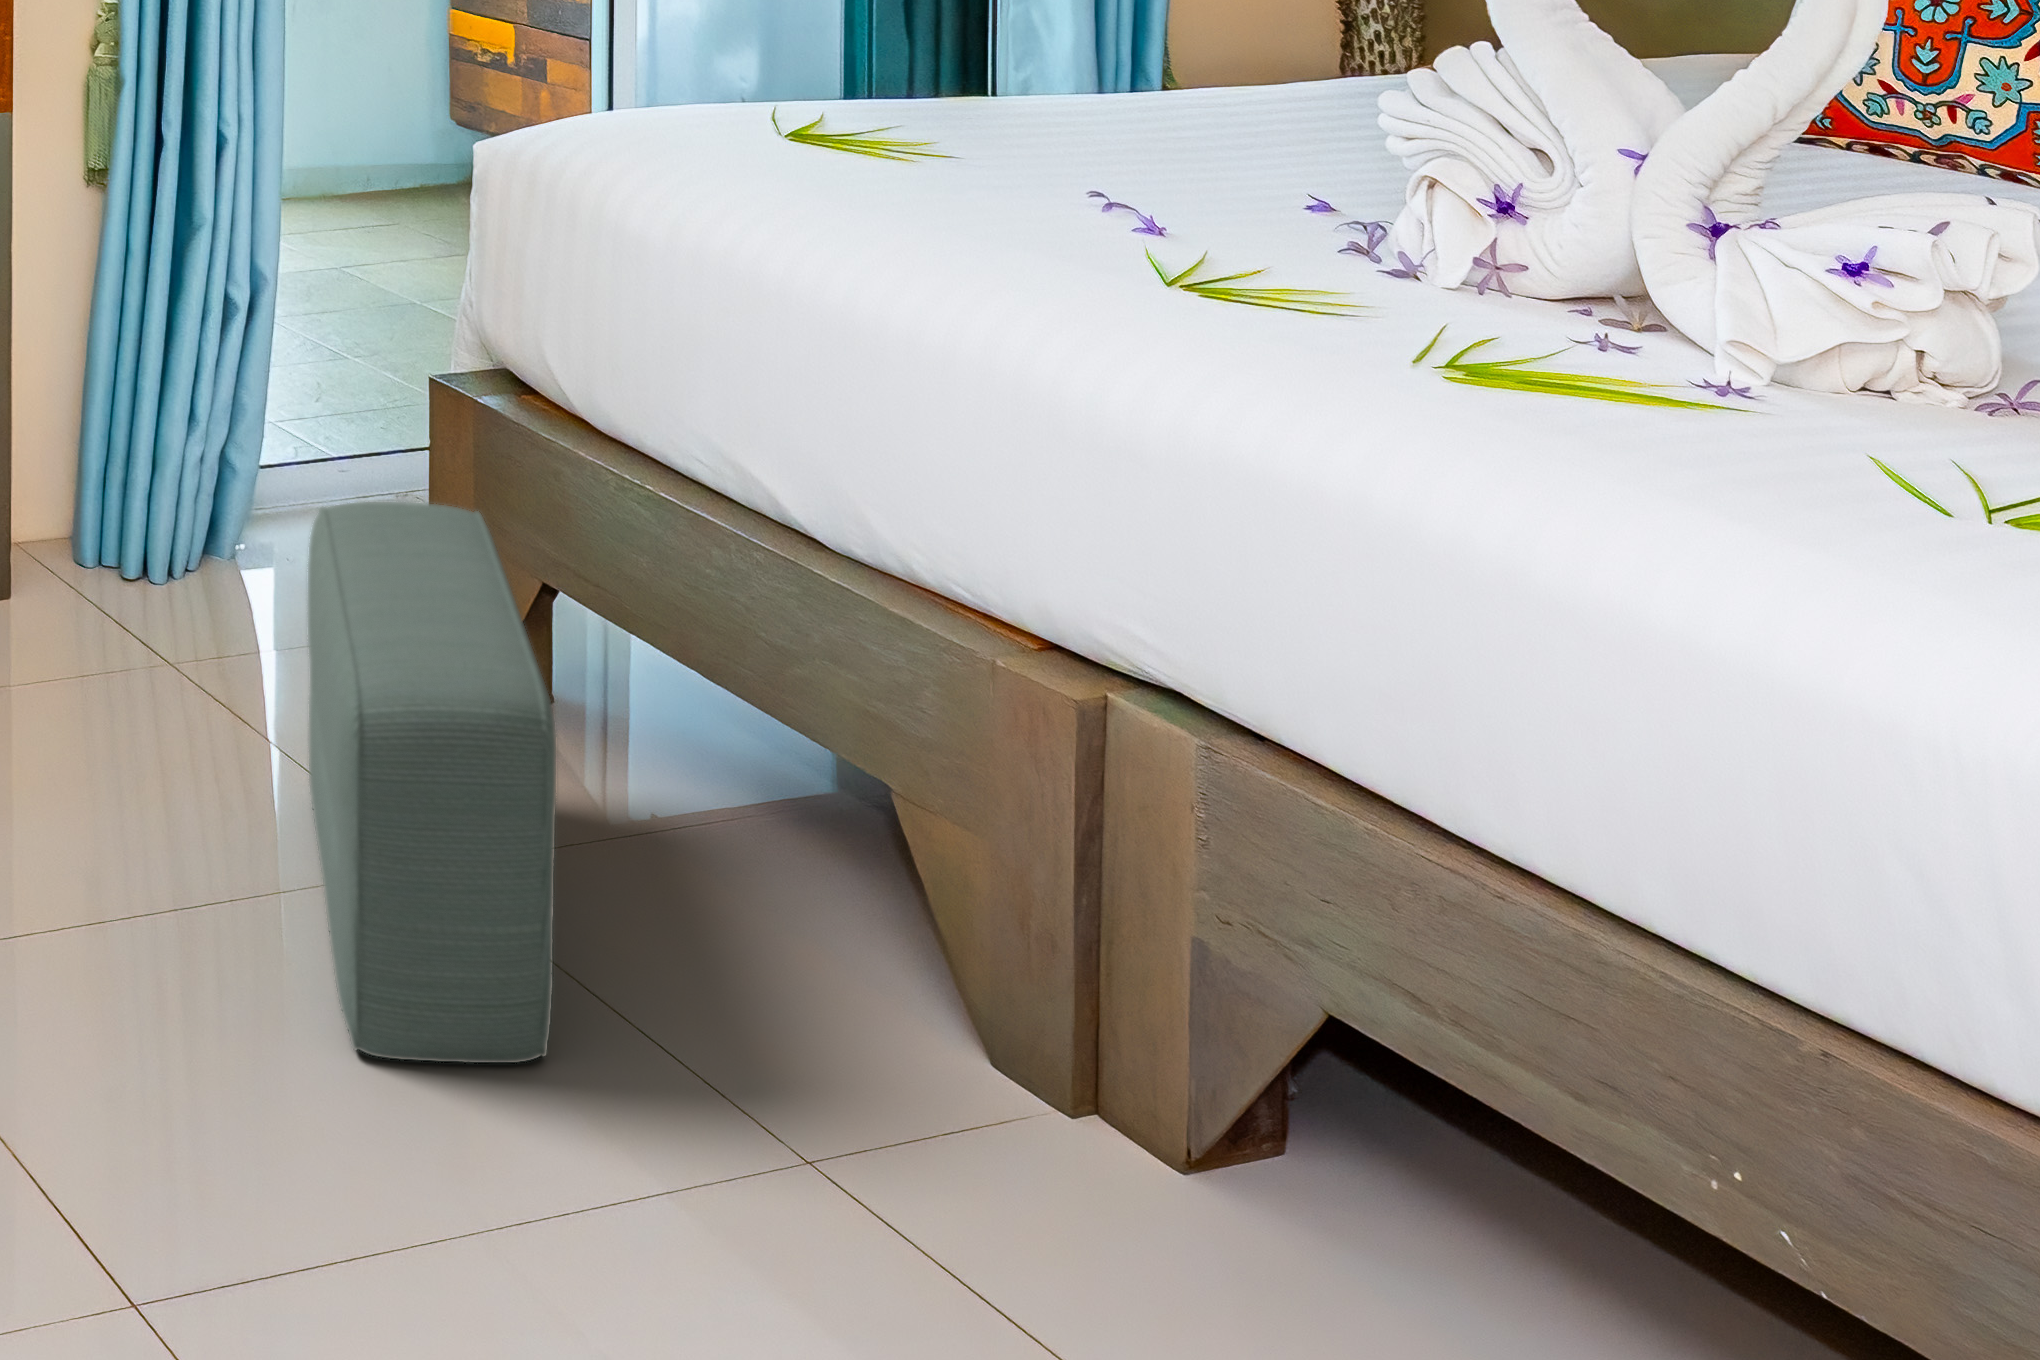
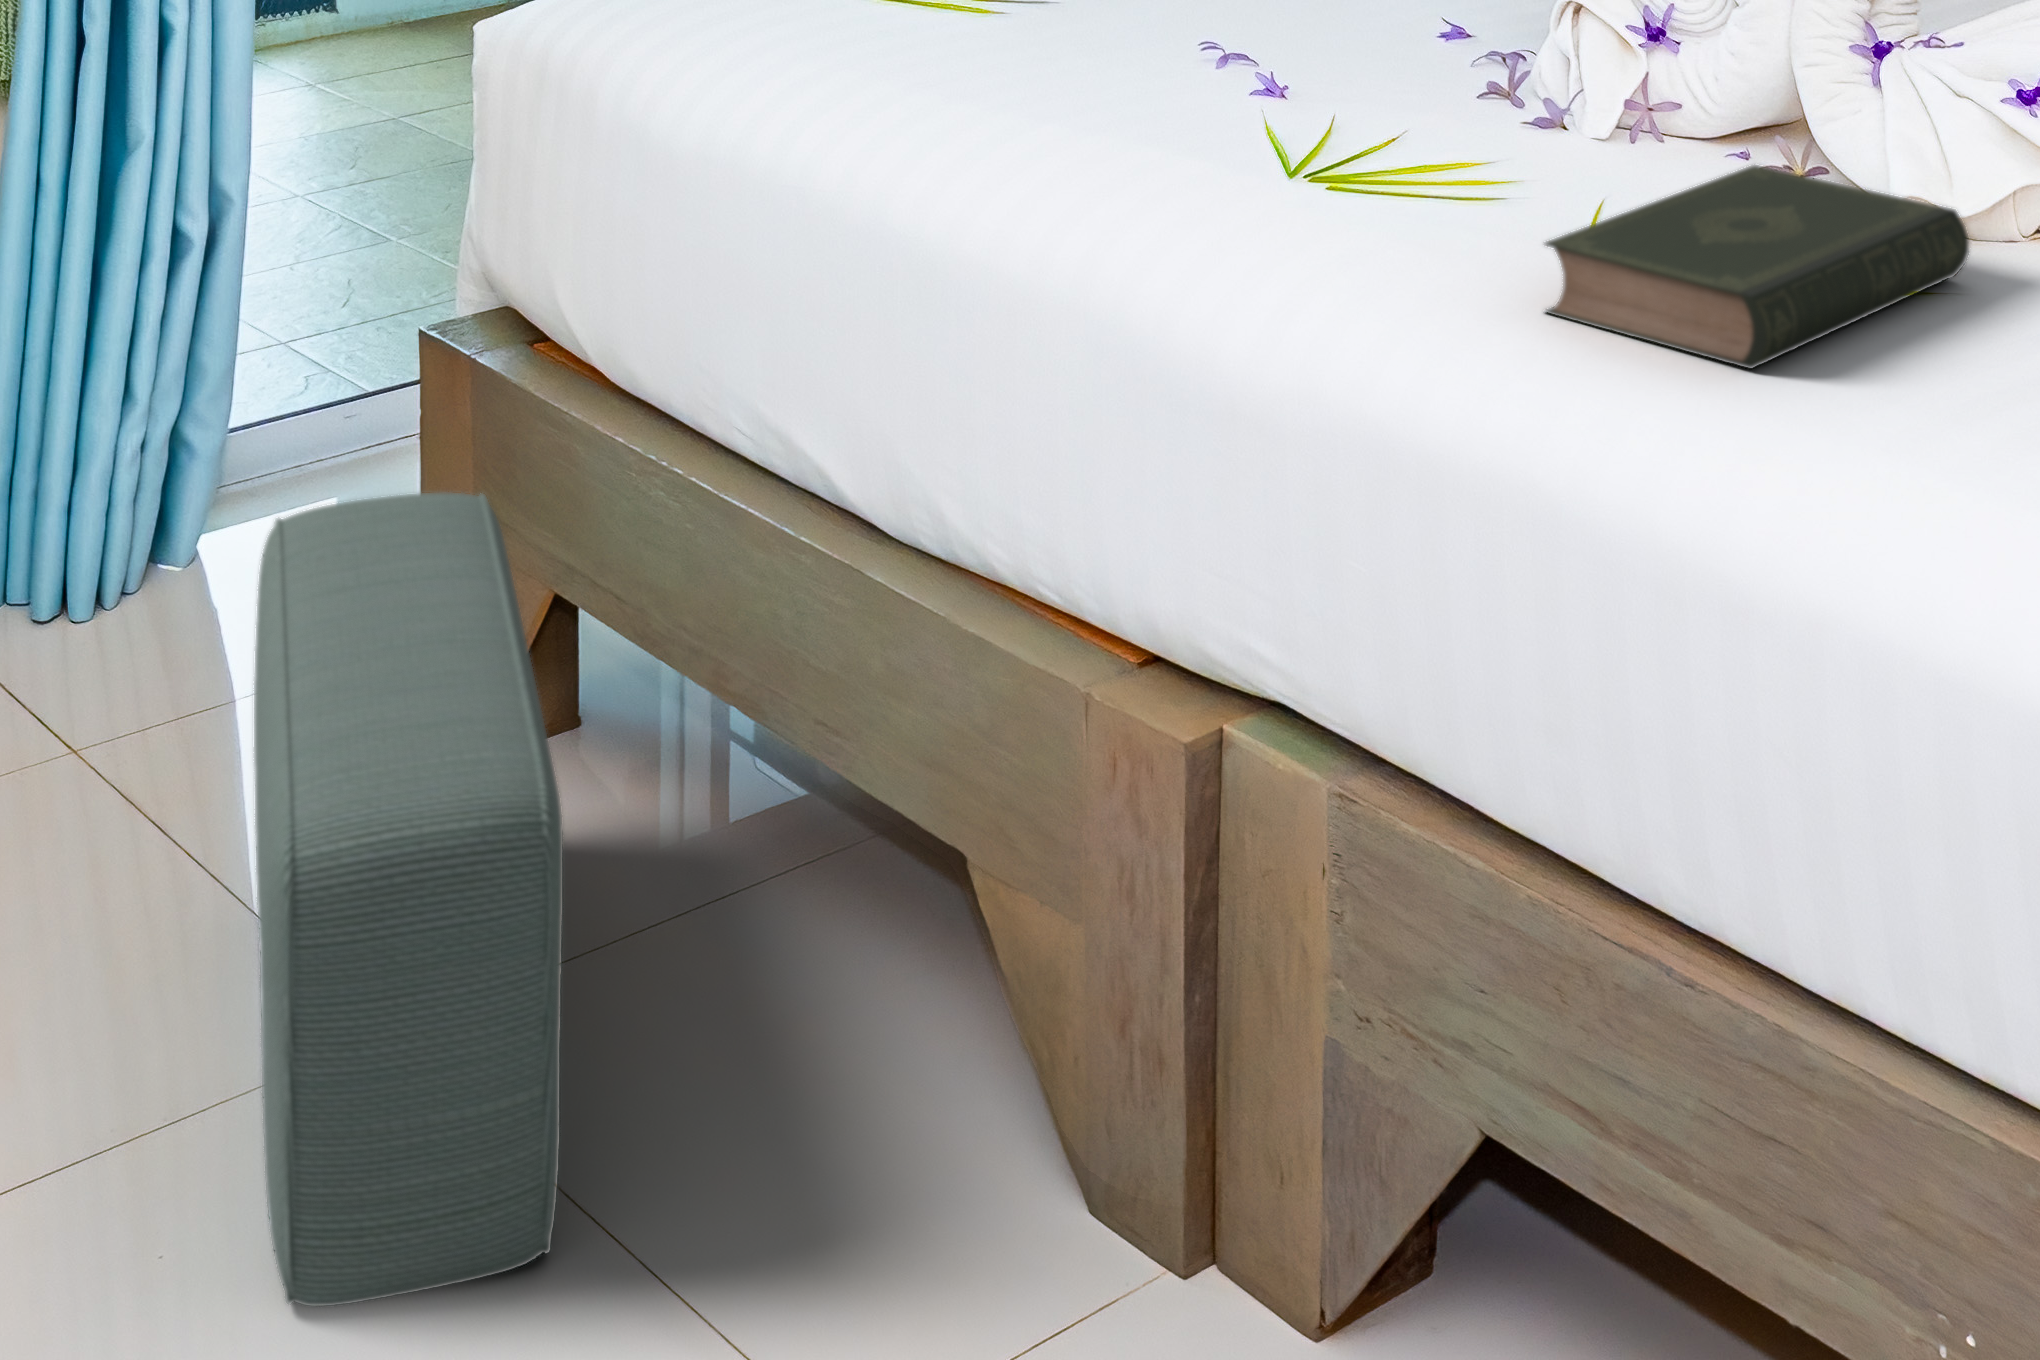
book: none [1370,312,1780,453] -> present [1545,165,1969,369]

